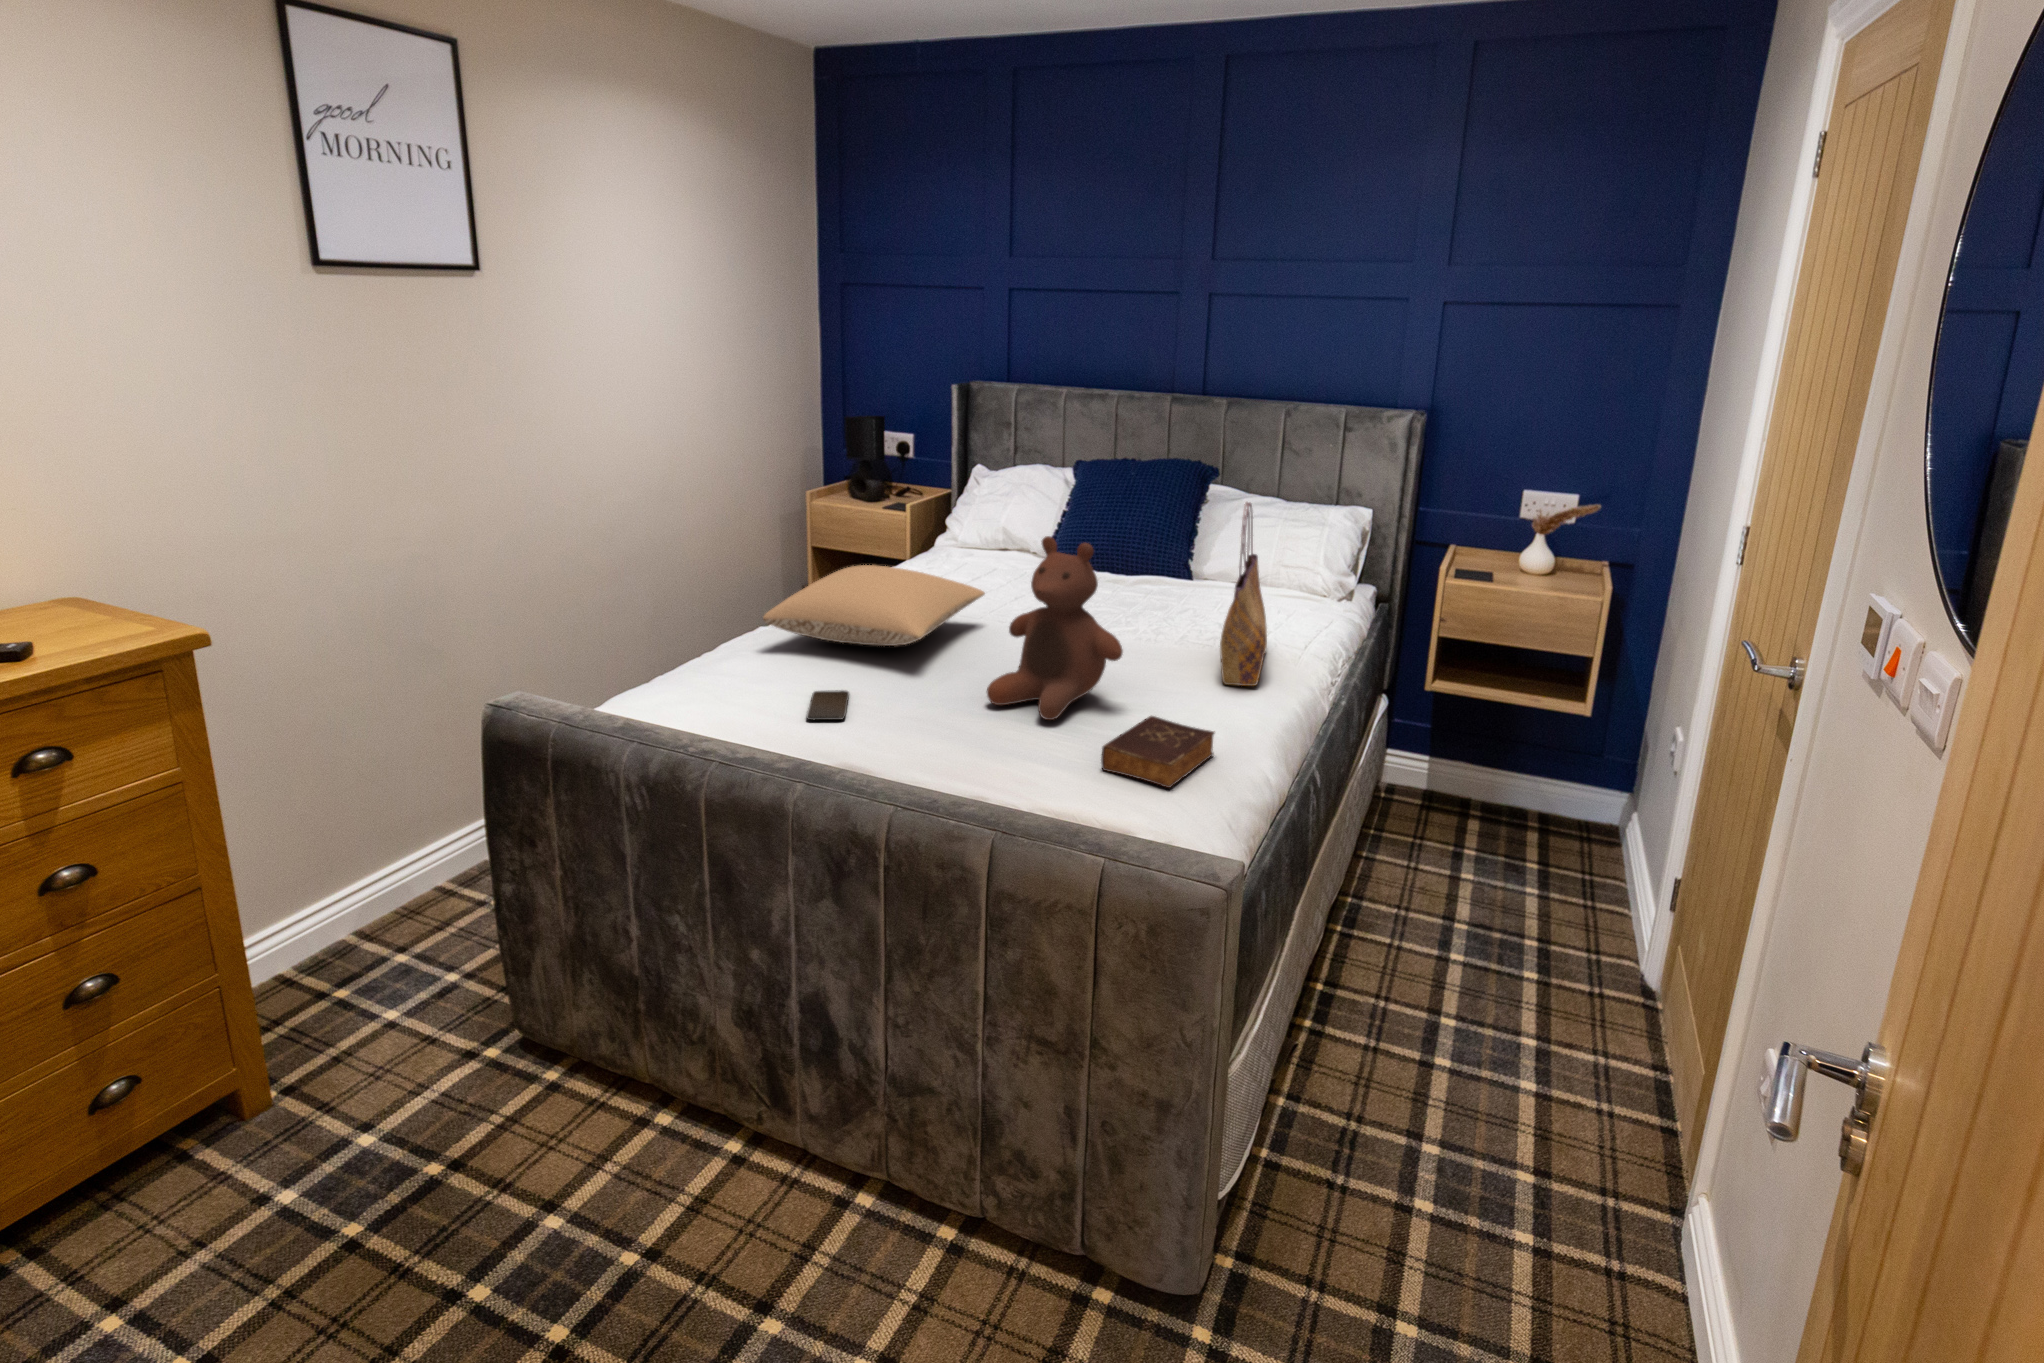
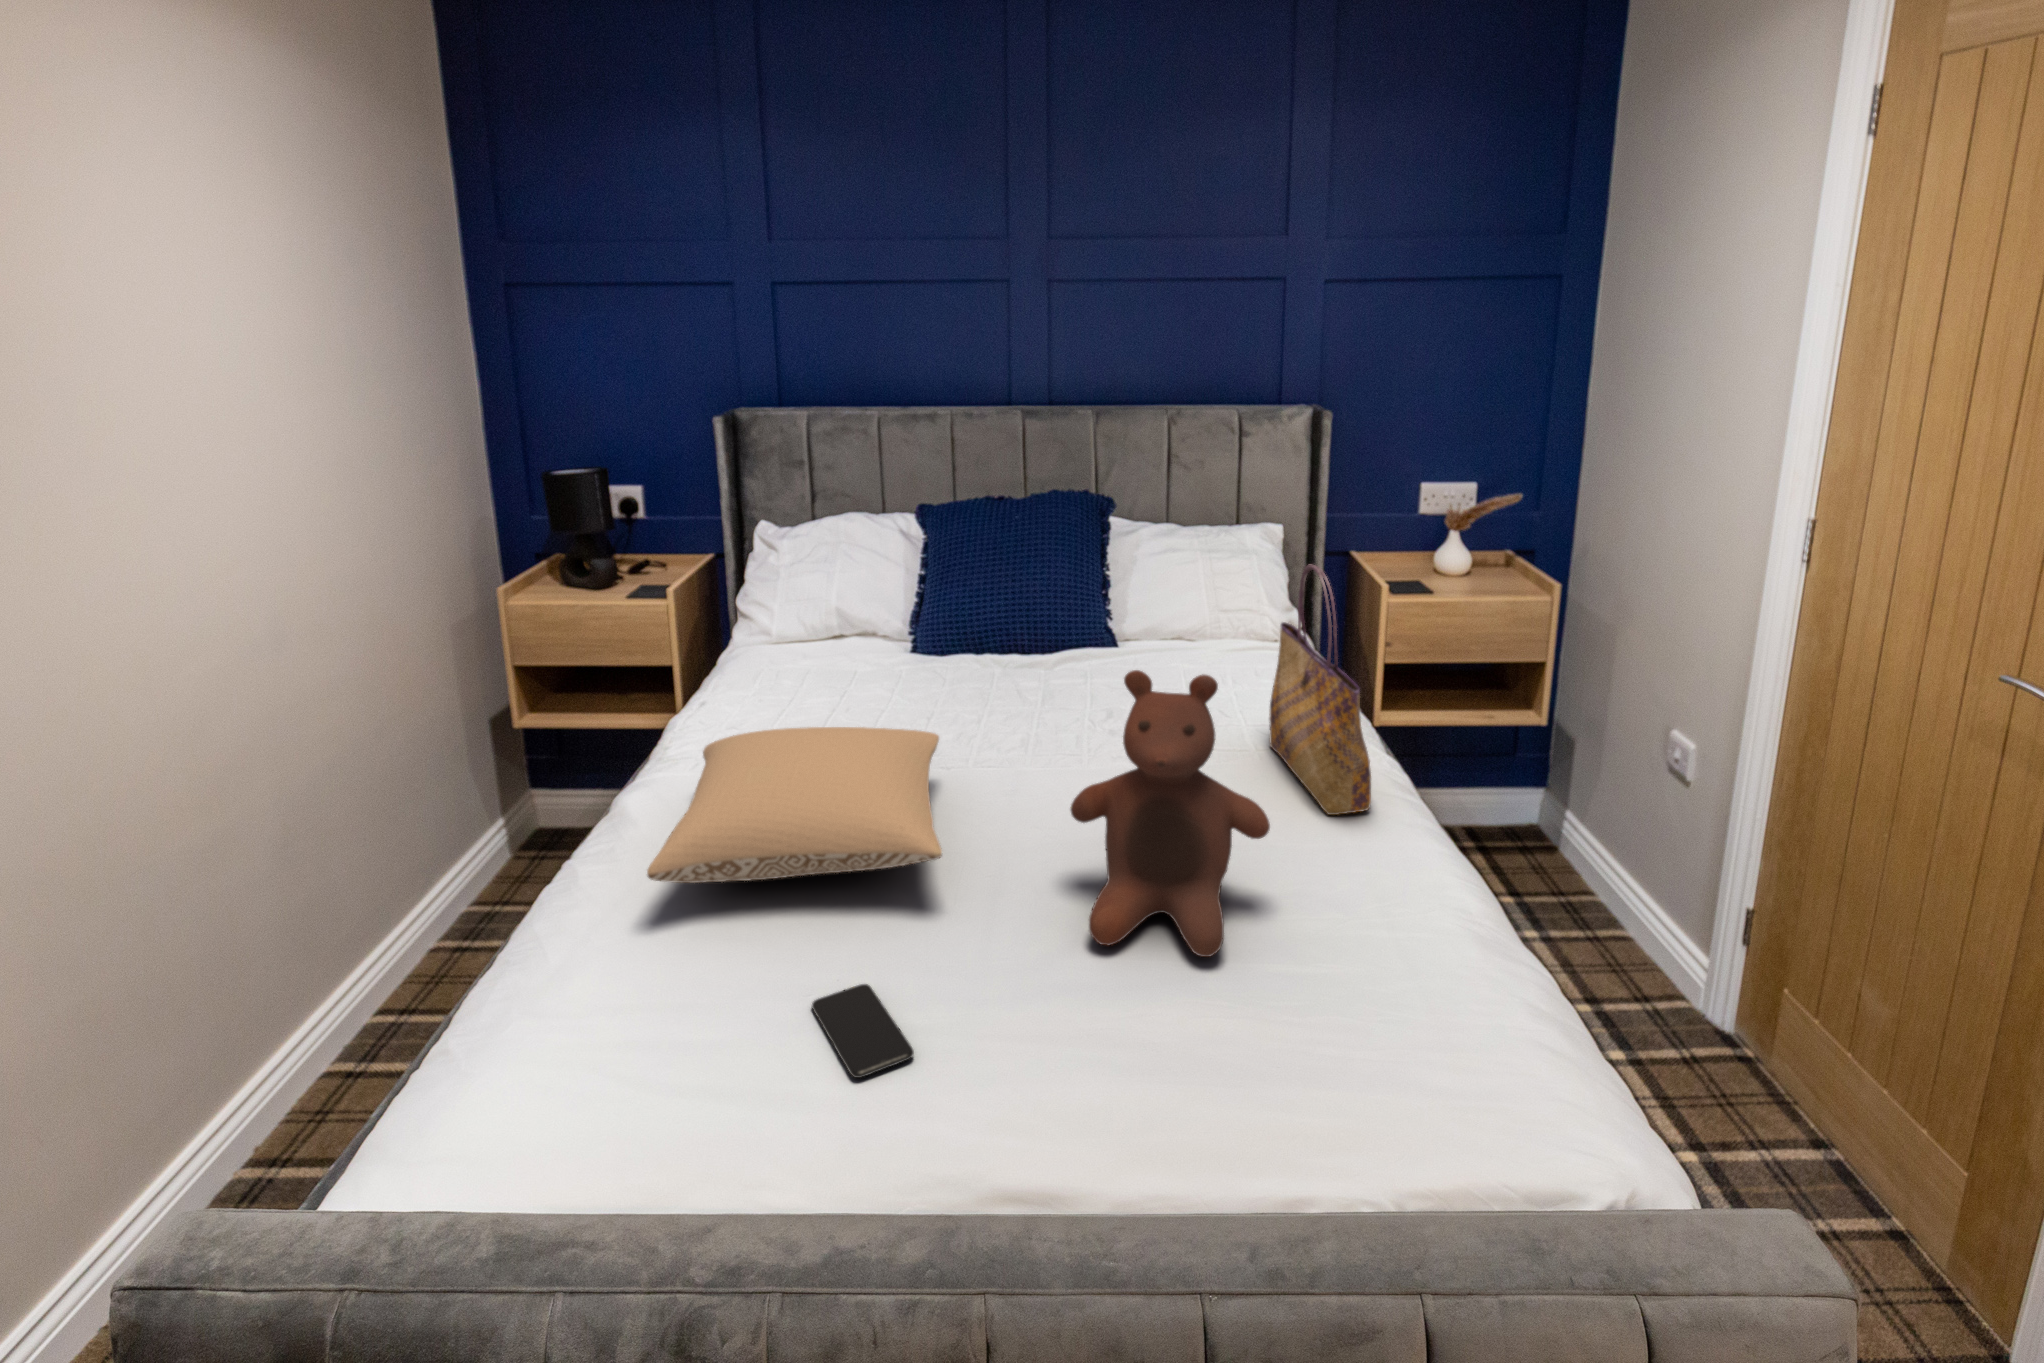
book: present [1101,716,1215,788] -> none [1353,917,1494,1051]

